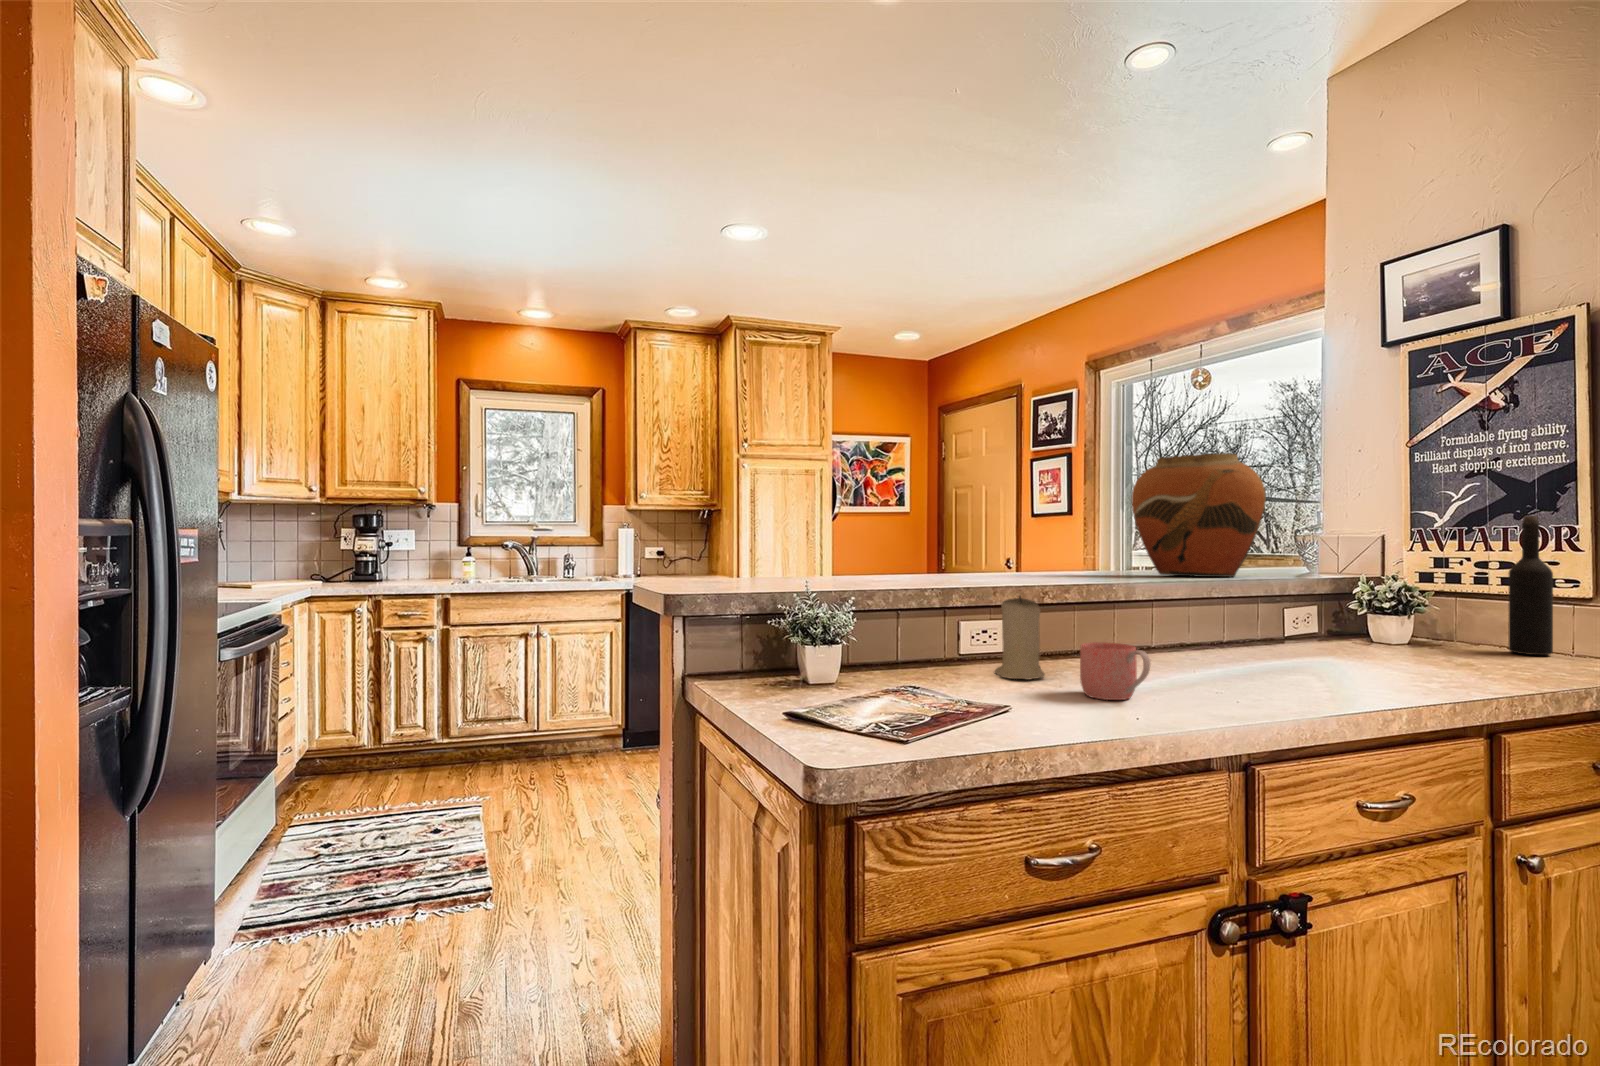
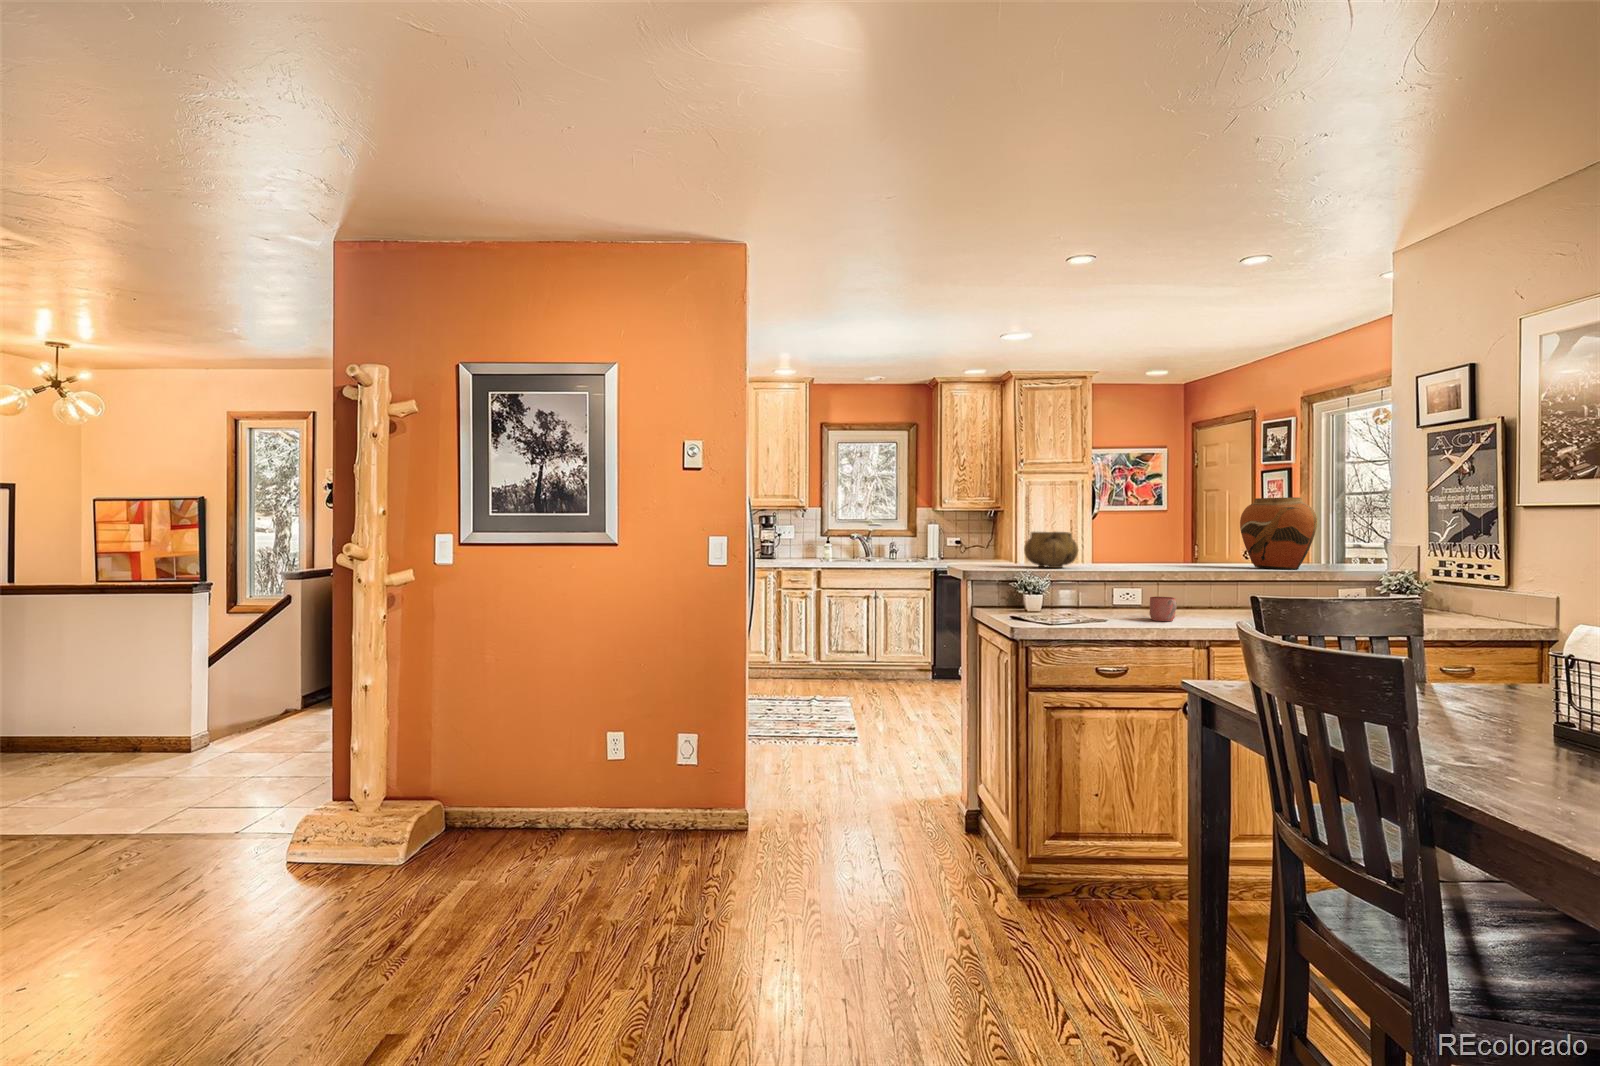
decorative bowl: none [790,511,896,585] -> present [1024,532,1078,568]
wine bottle: present [1508,516,1553,655] -> none [1461,538,1487,619]
candle: present [994,596,1045,679] -> none [1120,575,1143,614]

